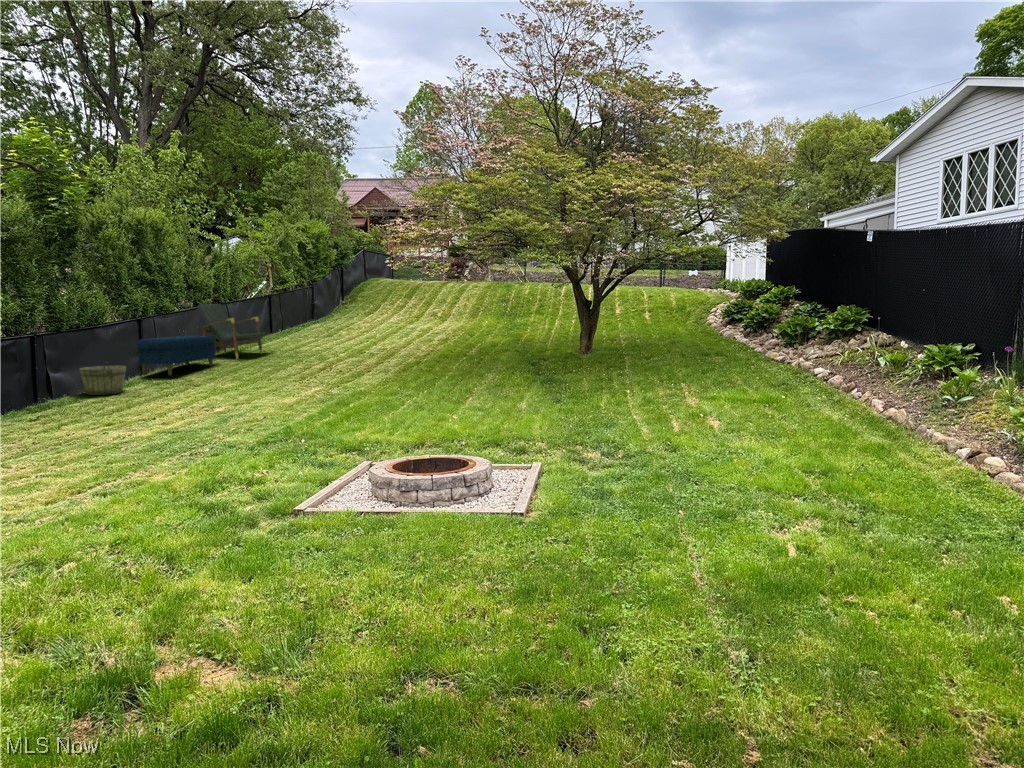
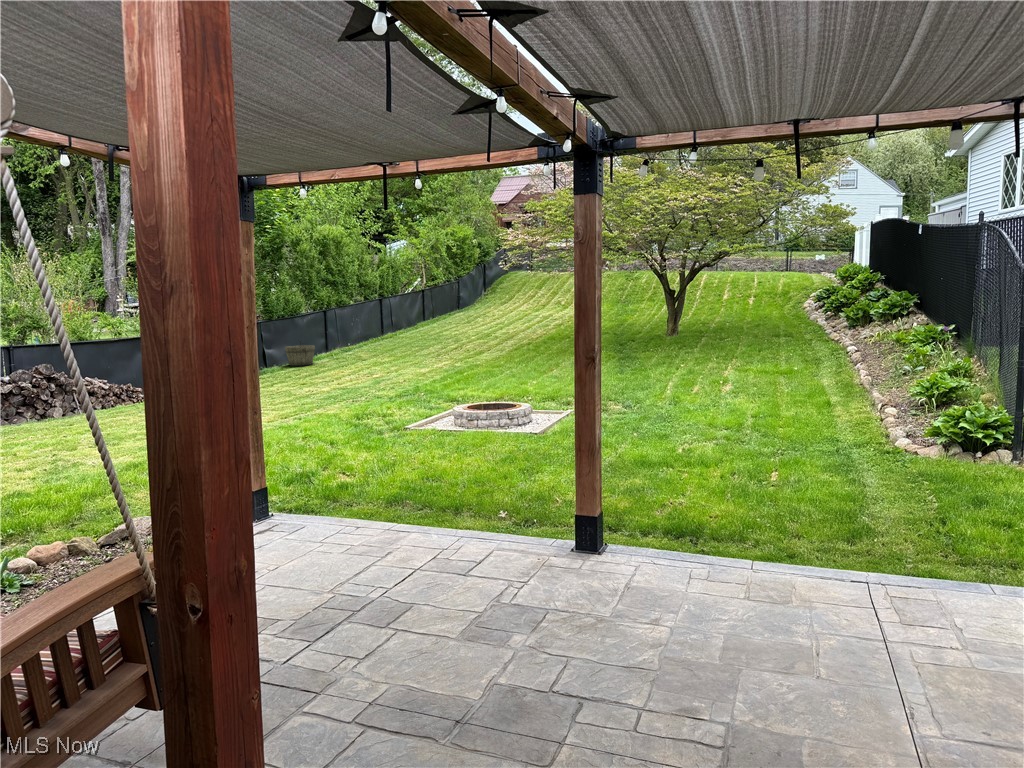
lounge chair: present [198,304,266,359] -> none [366,298,416,341]
bench: present [138,336,215,375] -> none [323,323,377,353]

